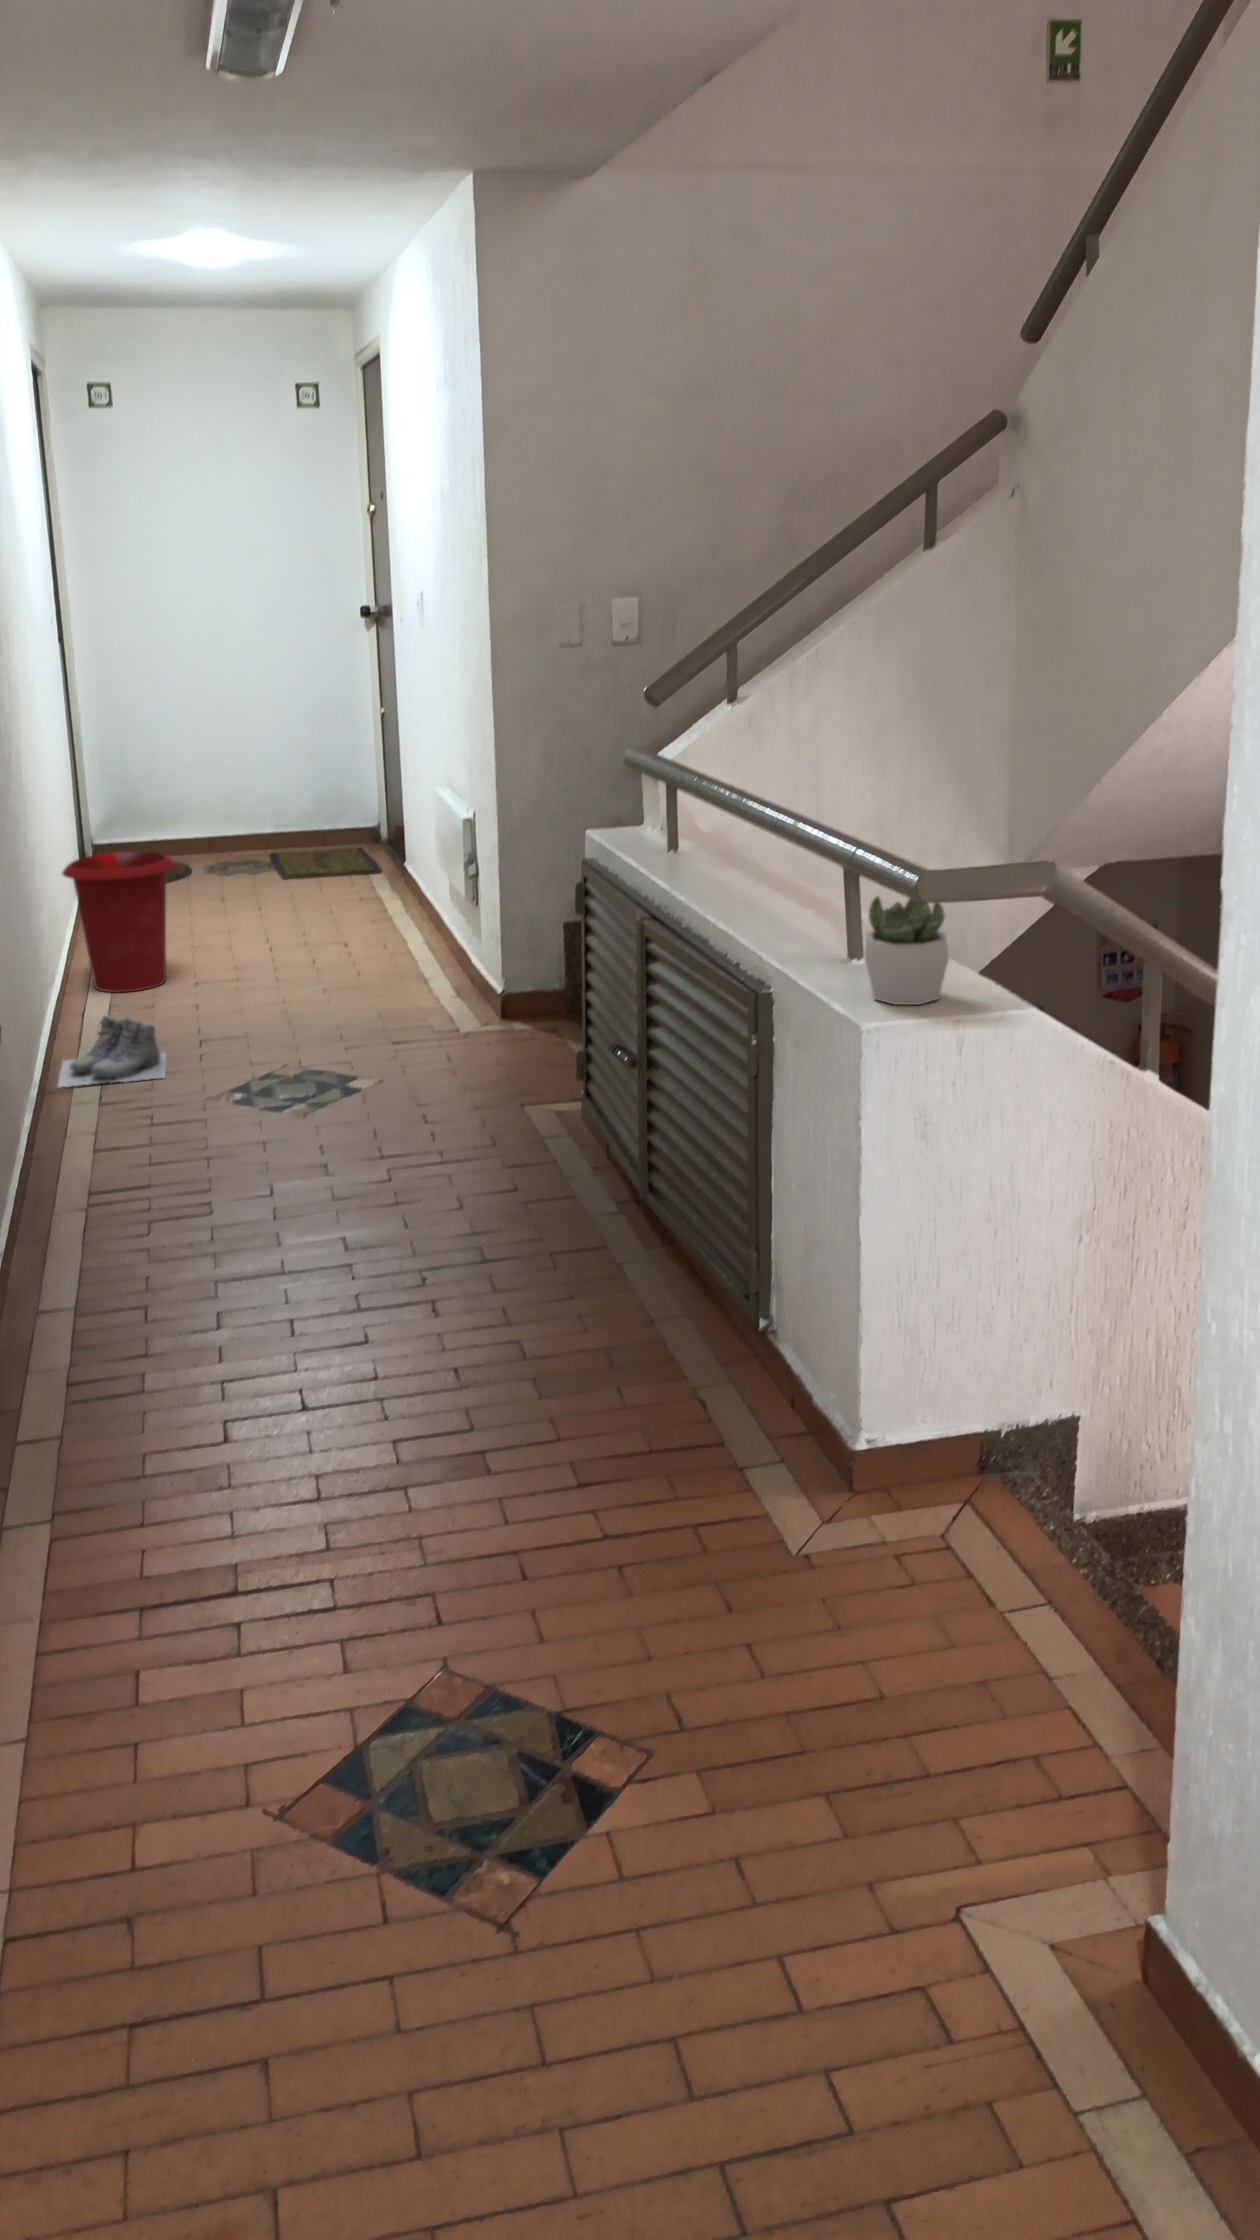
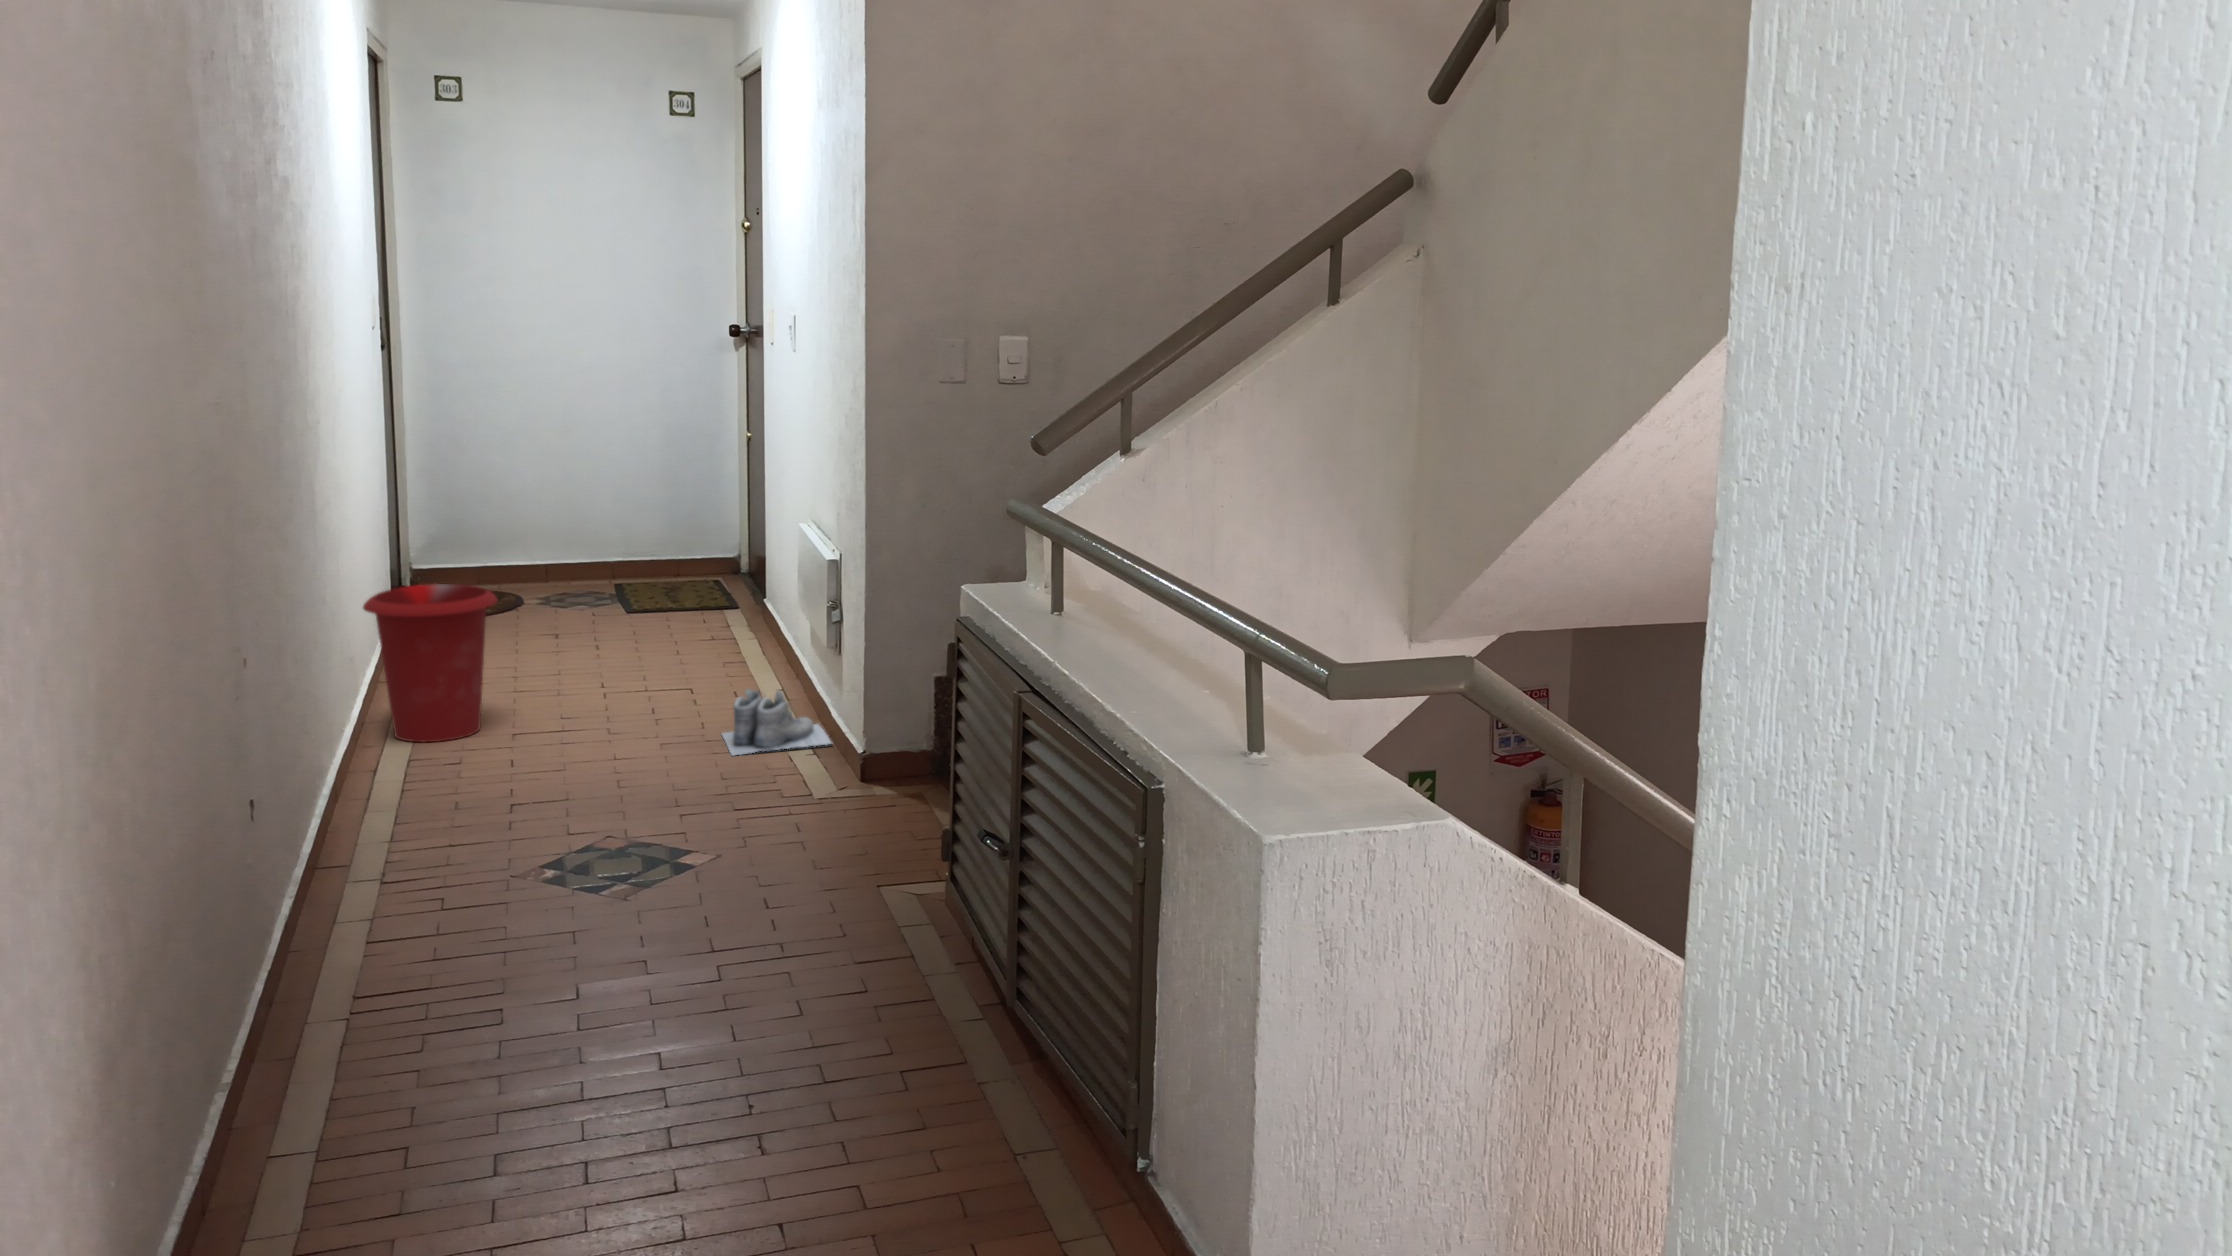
succulent plant: present [864,897,949,1005] -> none [1271,685,1365,814]
boots: present [58,1016,167,1087] -> present [722,689,831,755]

